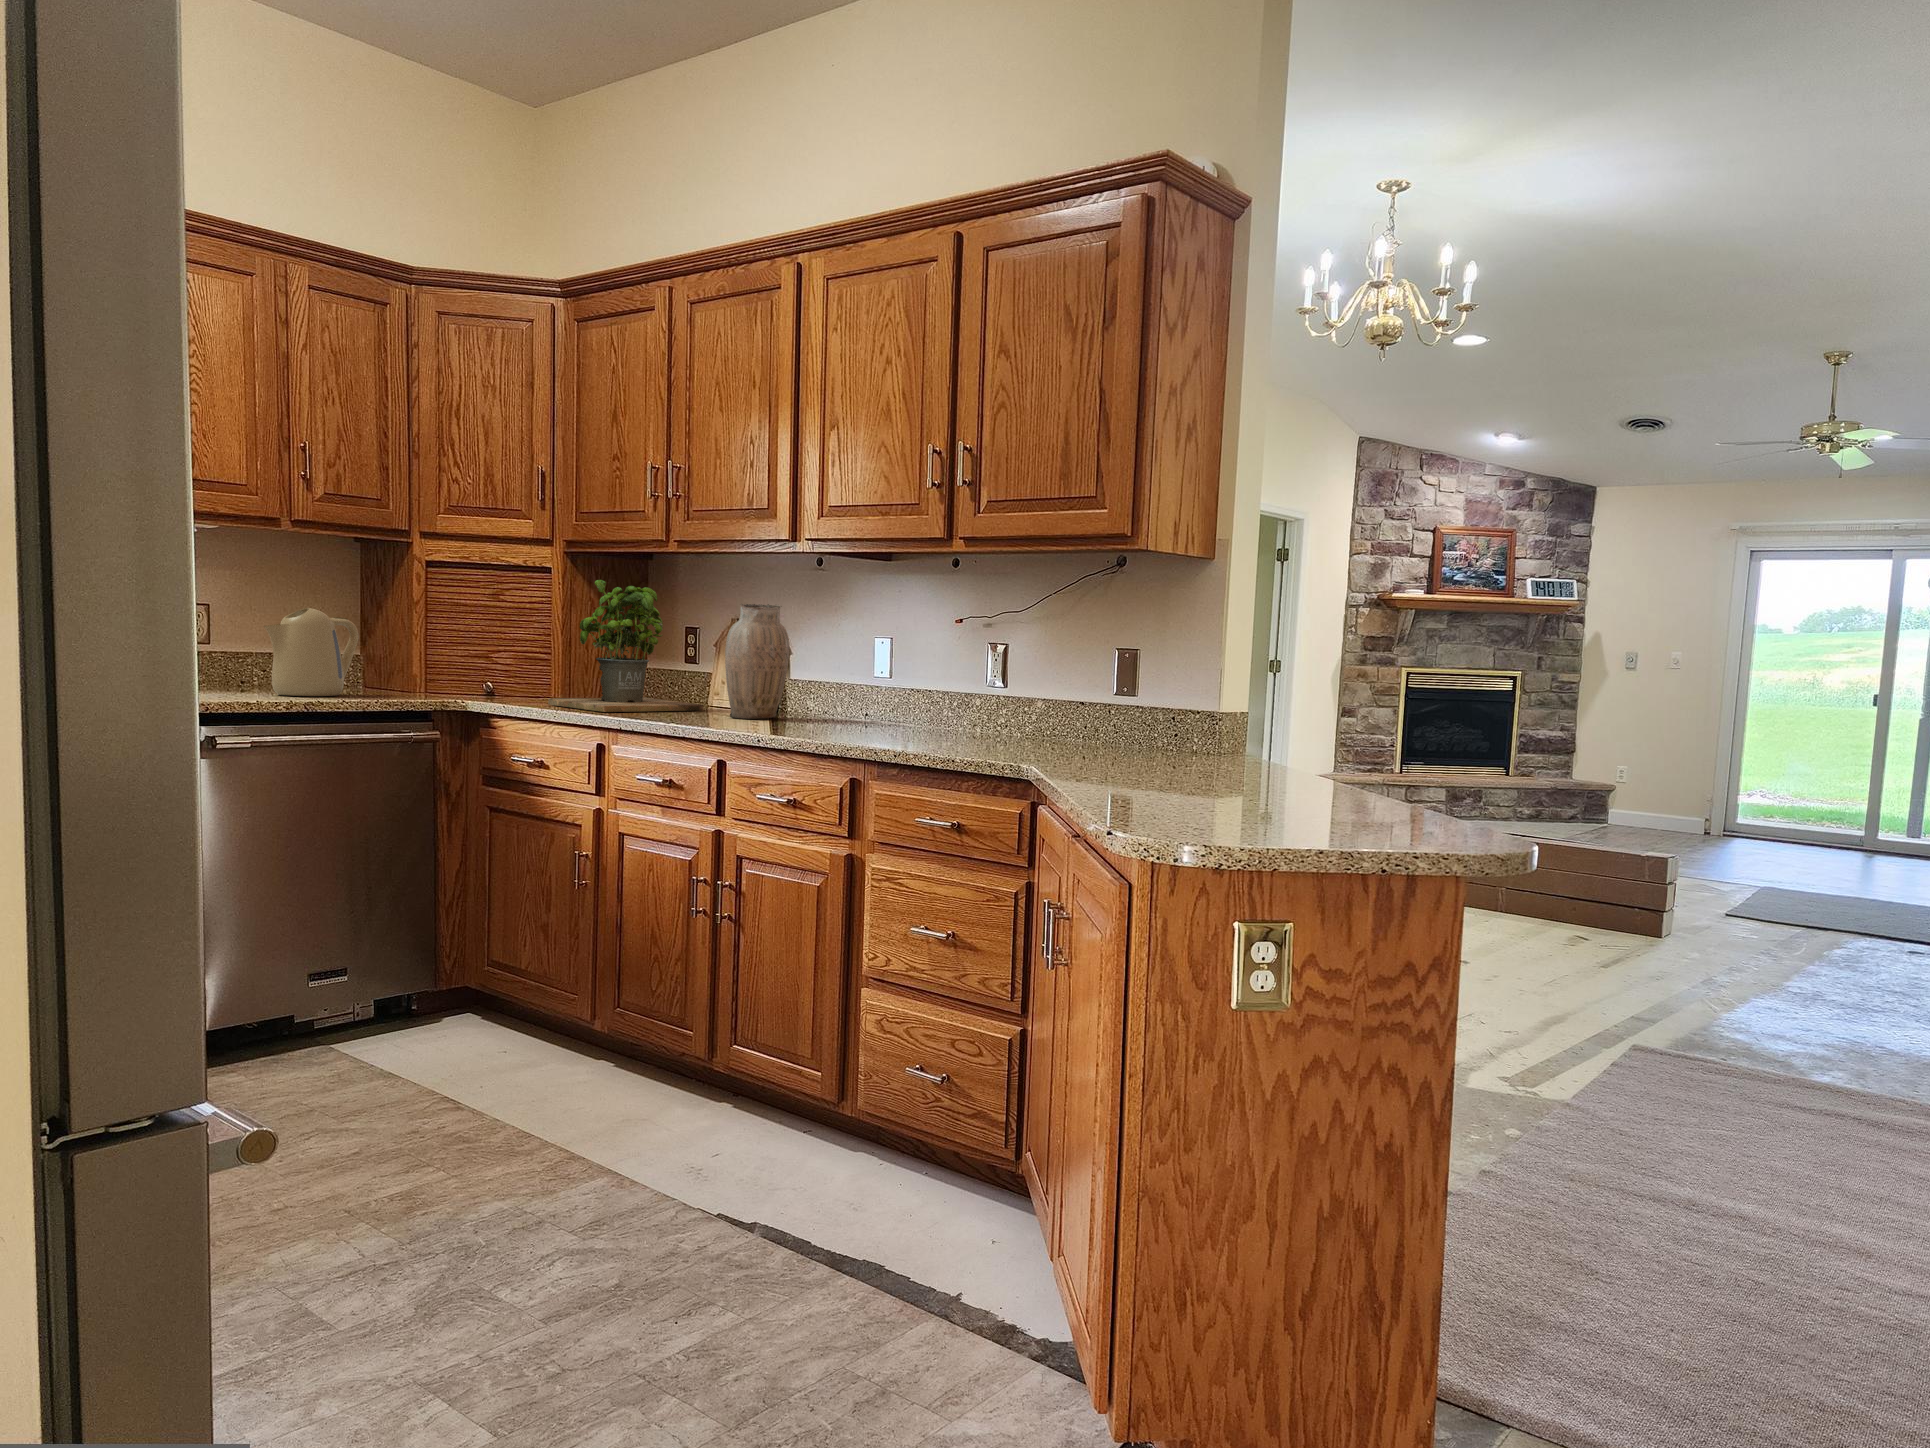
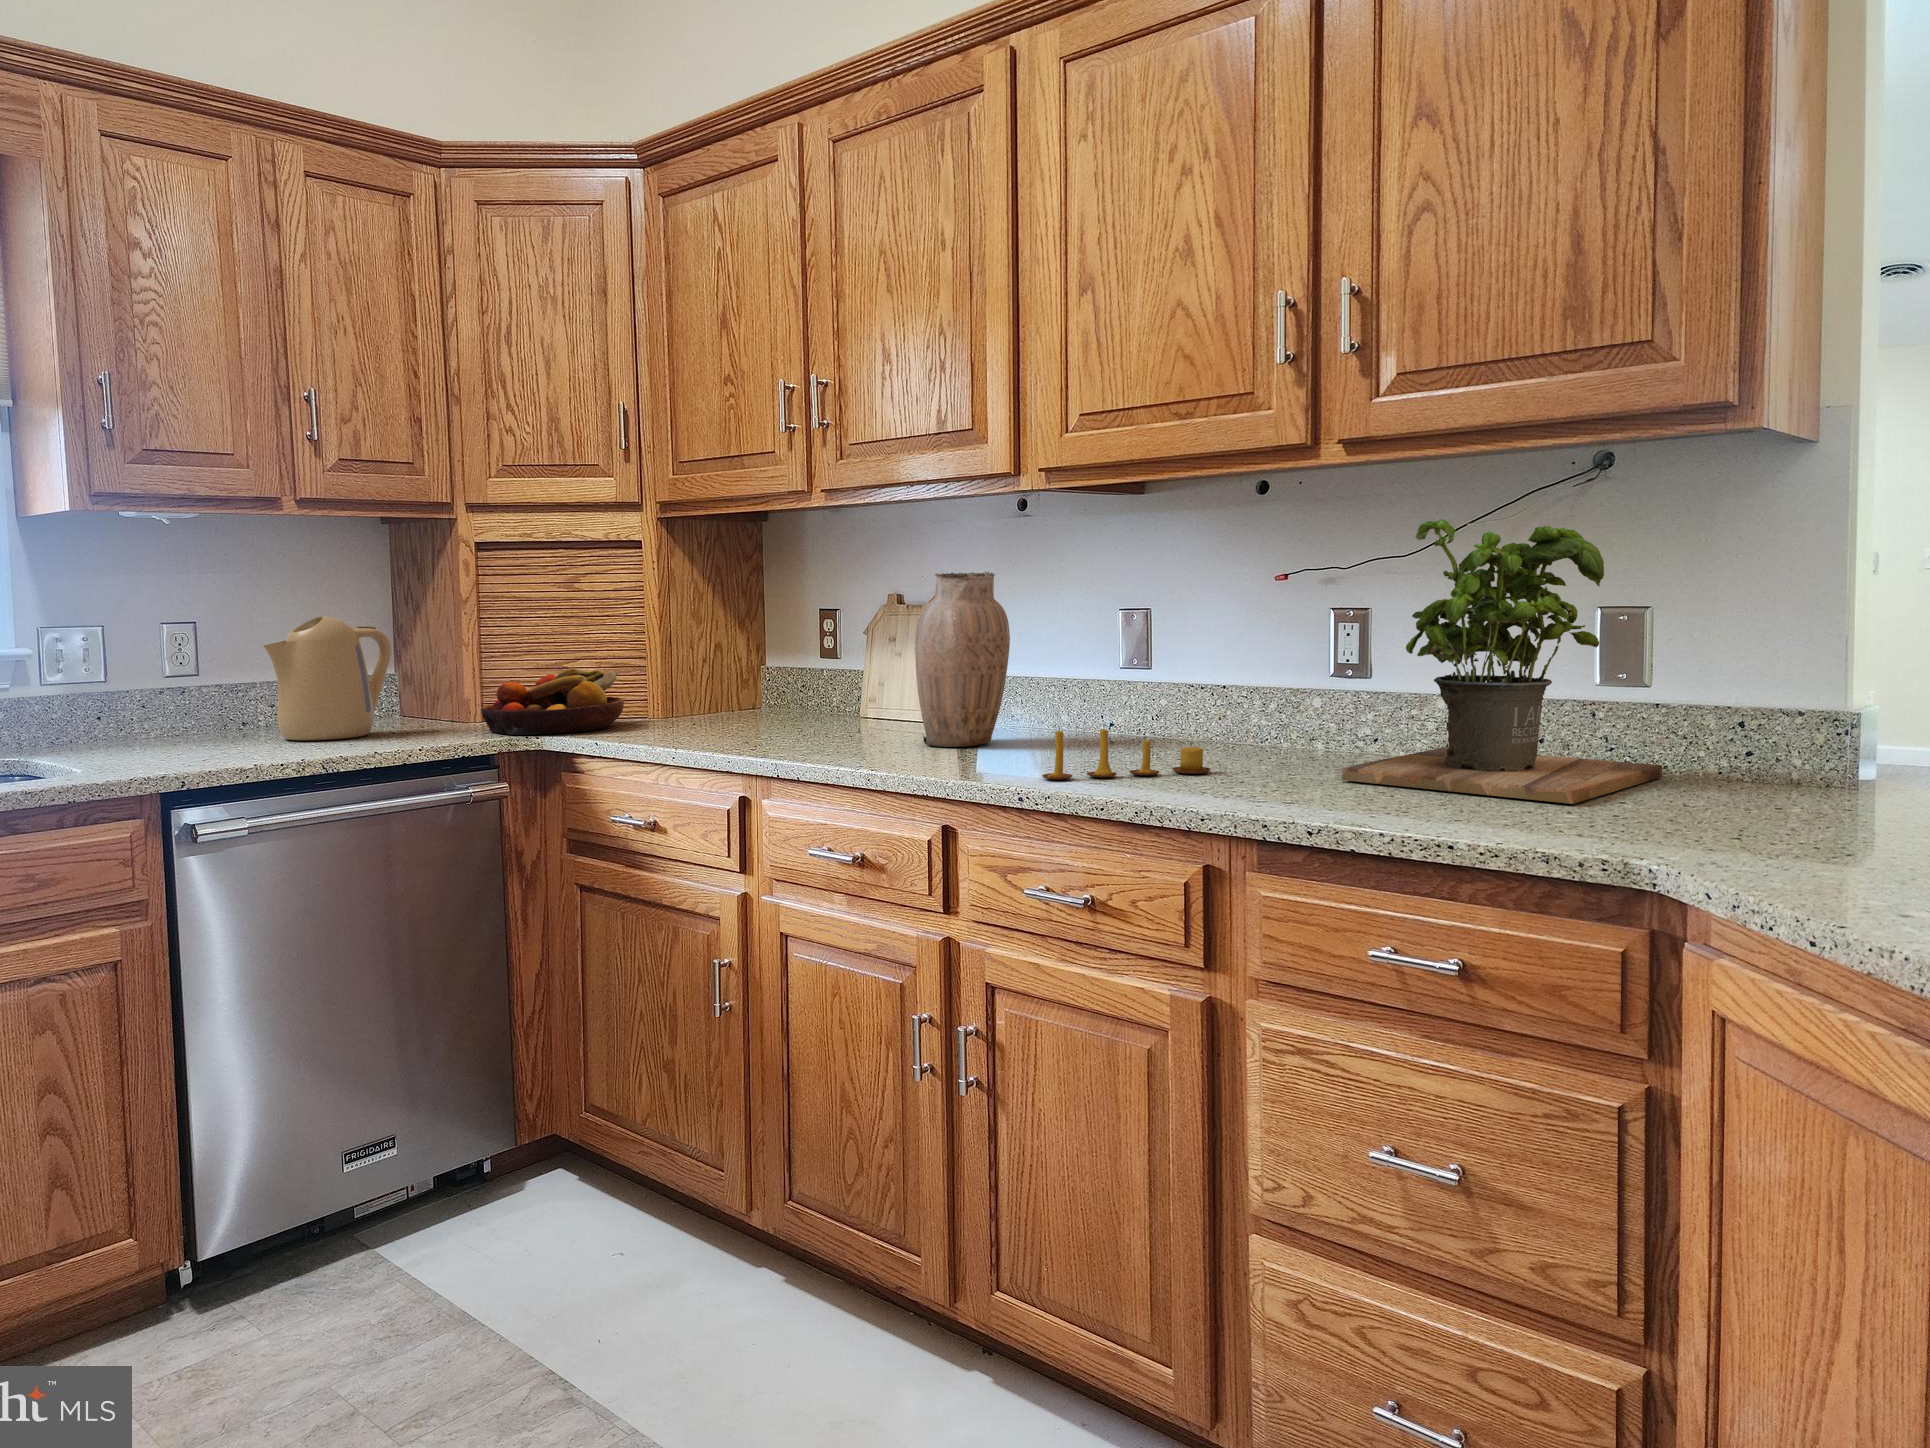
potted plant: present [548,580,703,712] -> present [1341,519,1663,804]
fruit bowl: none [425,656,532,701] -> present [481,668,624,735]
candle: none [777,700,884,734] -> present [1042,724,1210,779]

